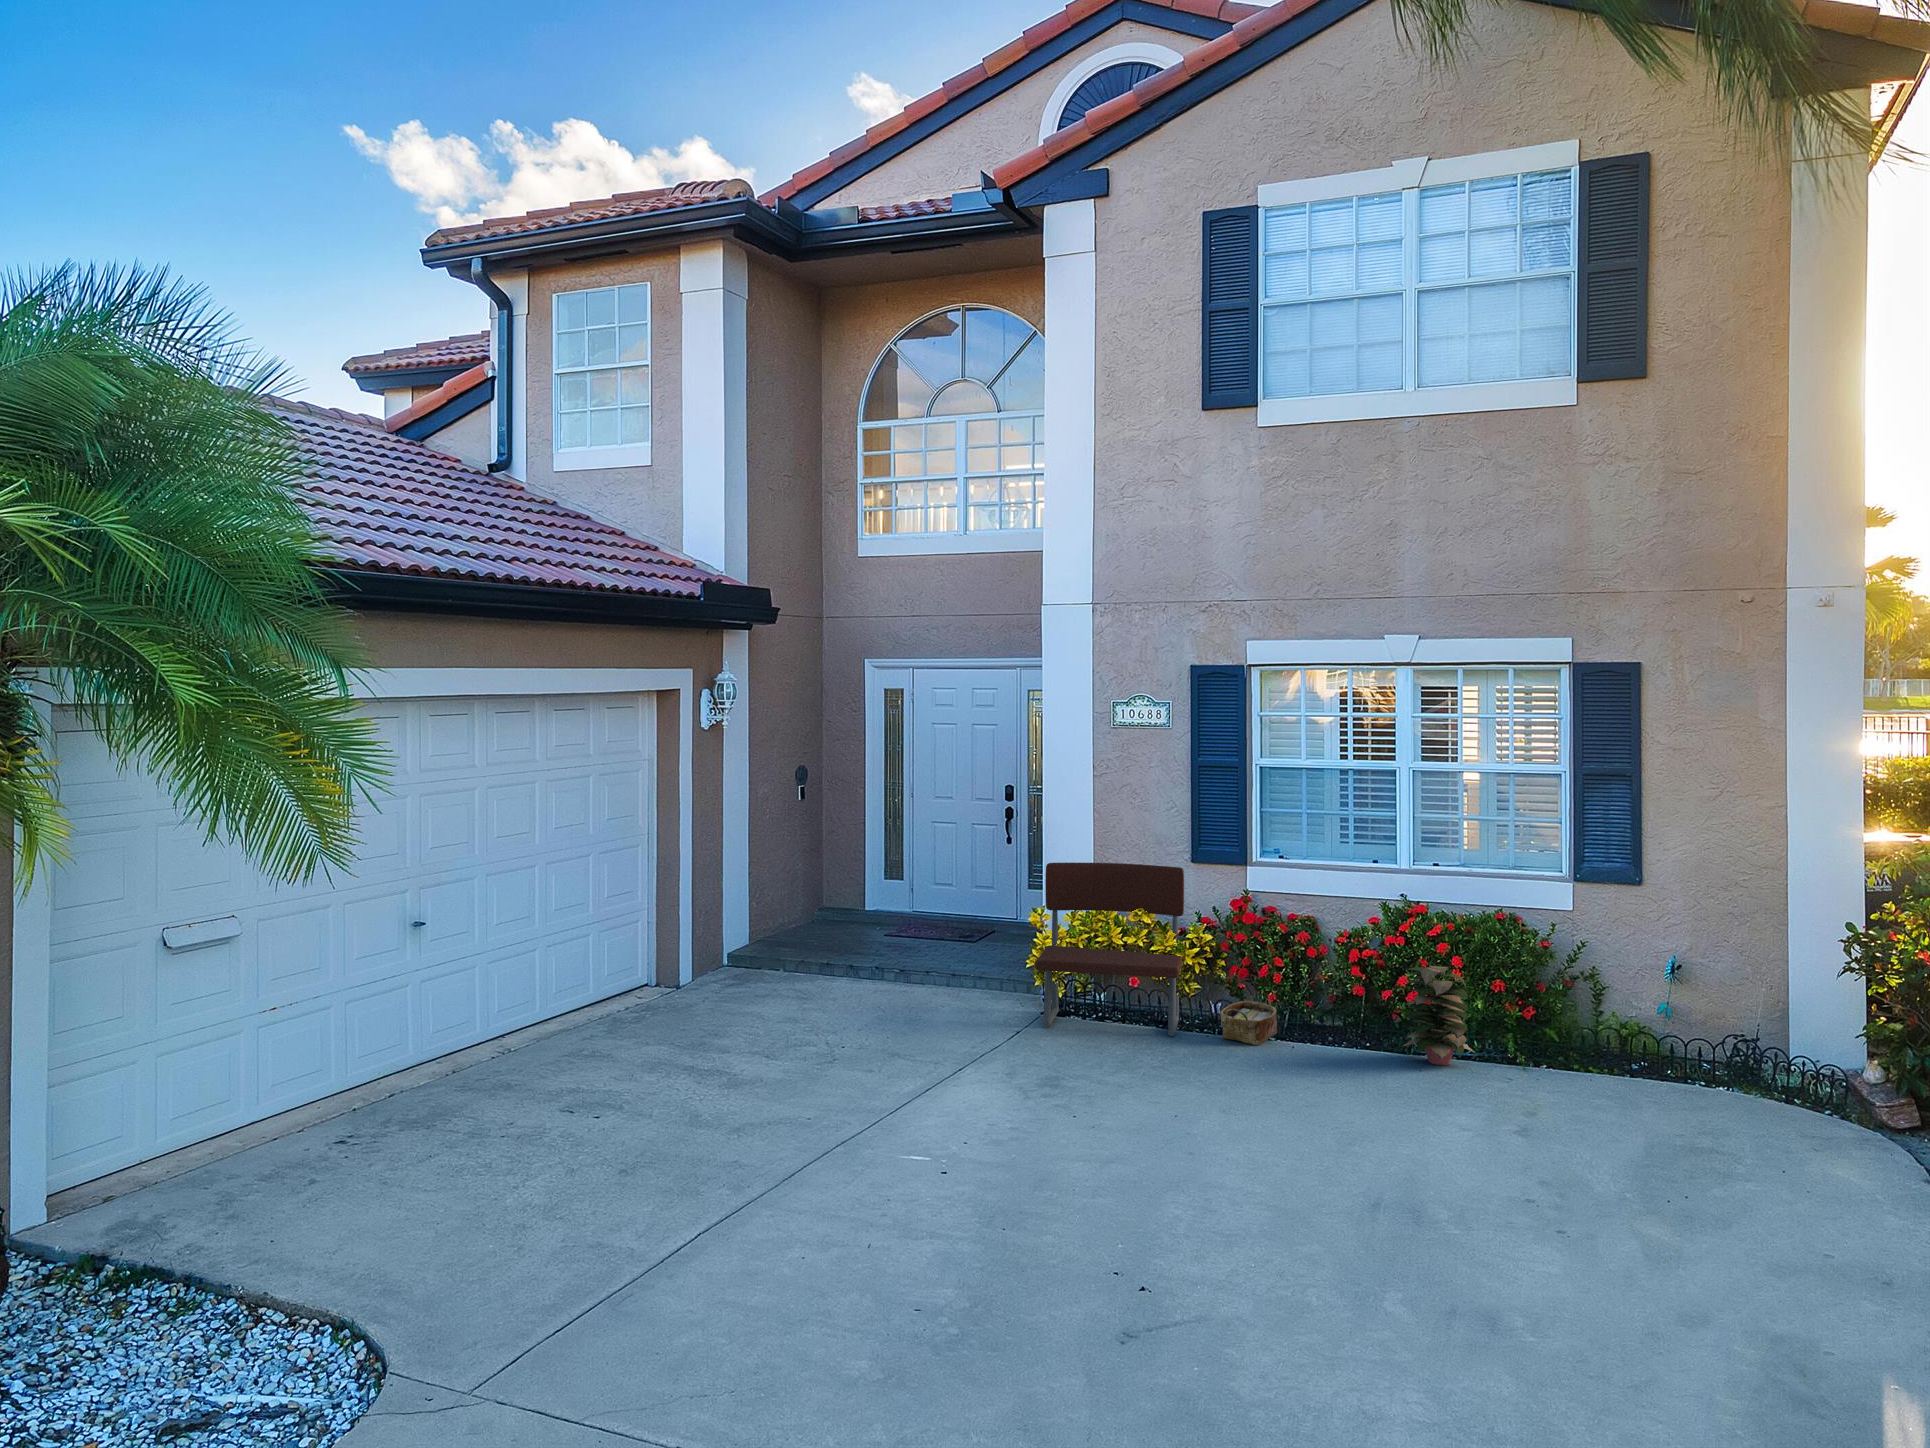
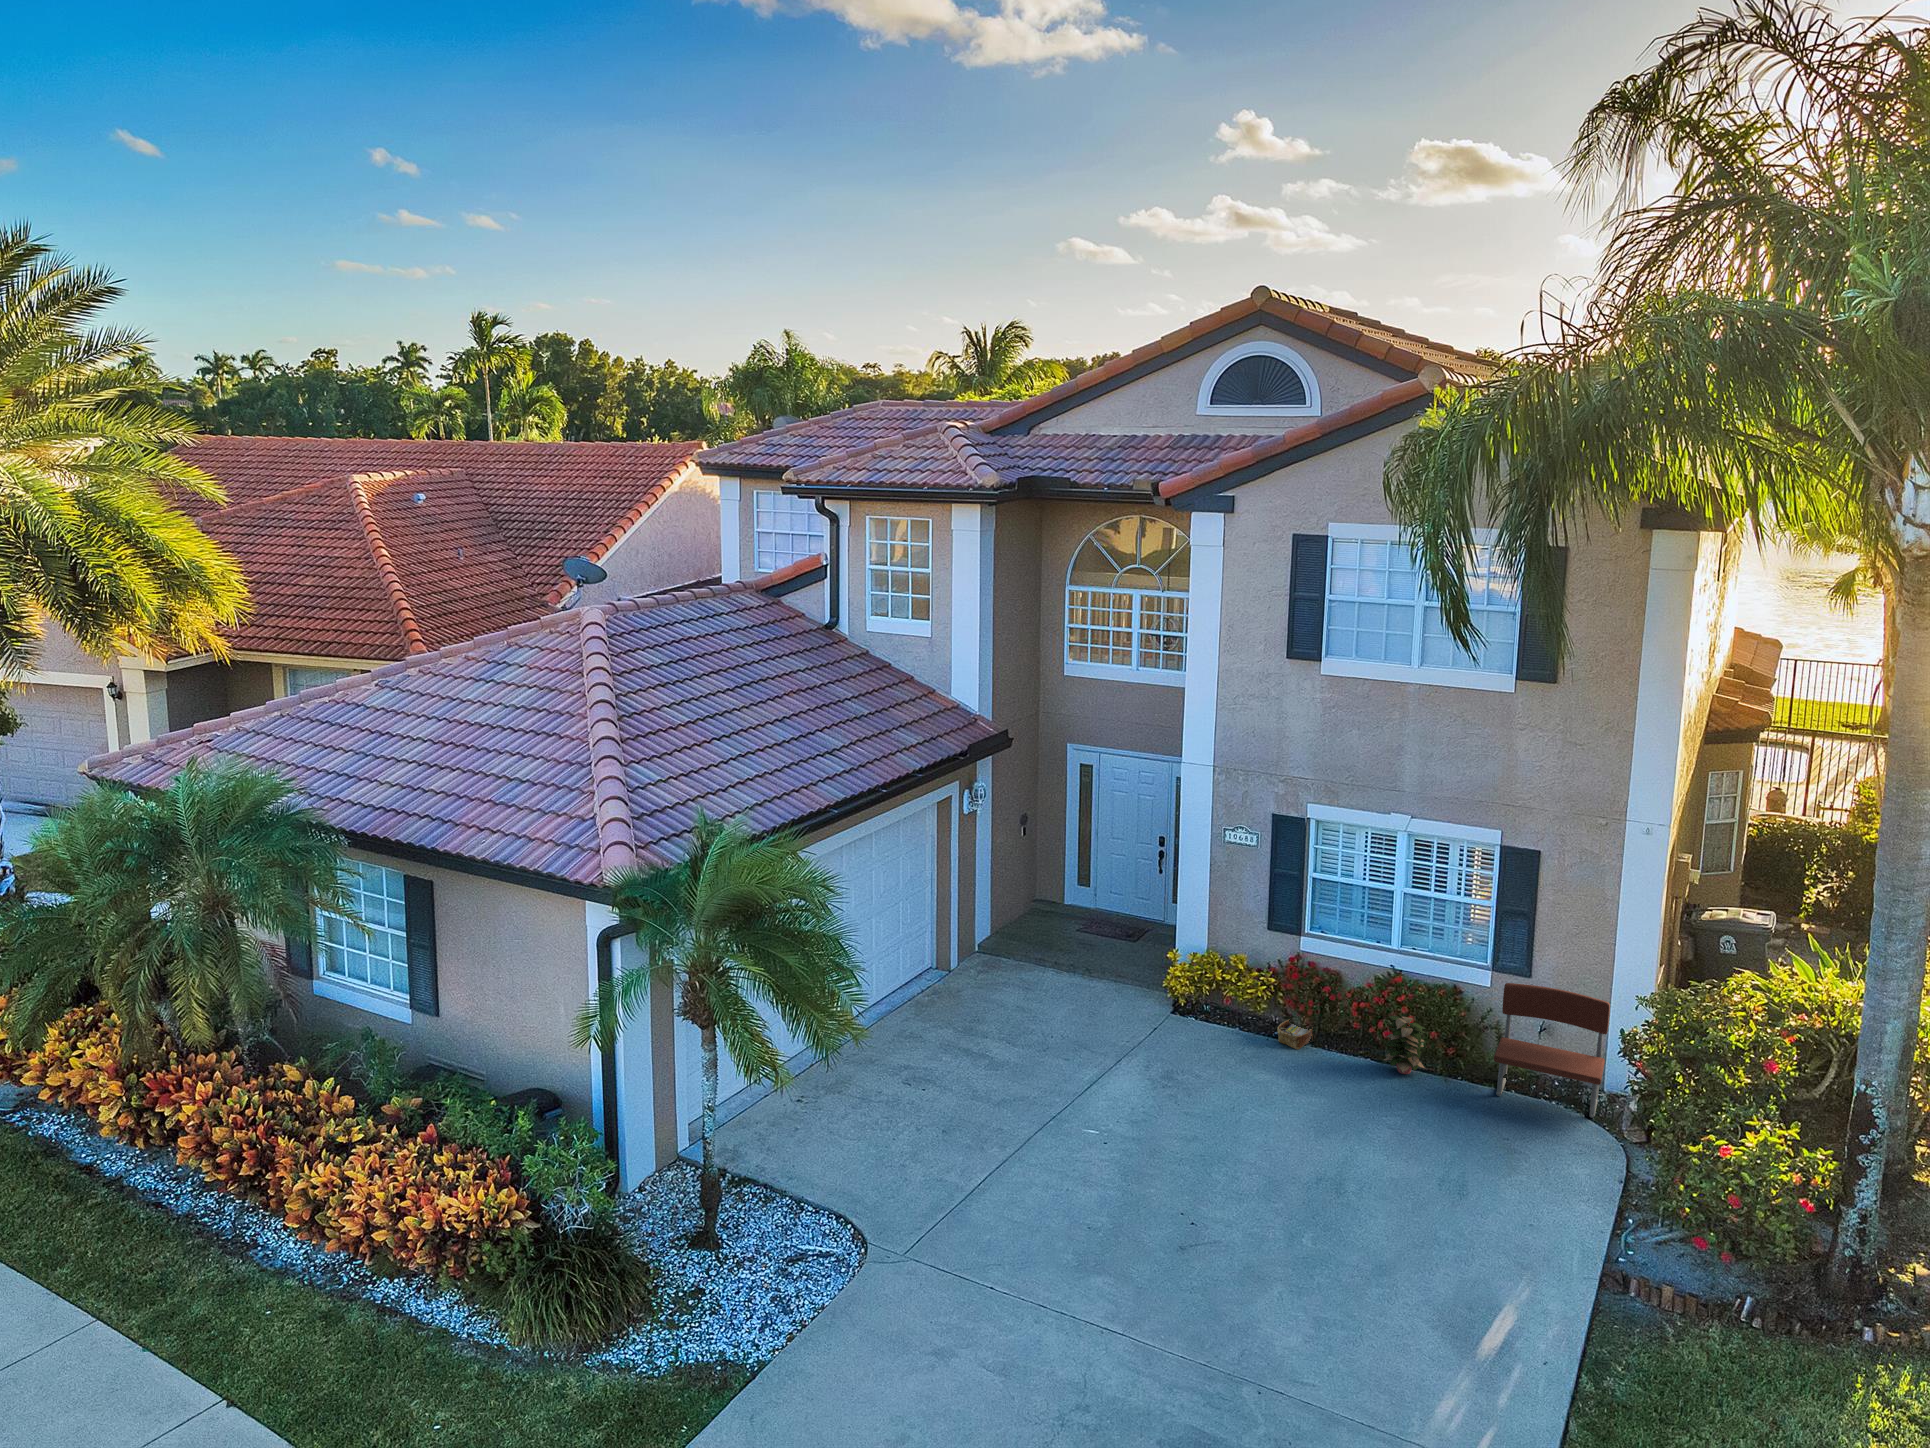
bench: present [1035,863,1184,1036] -> present [1494,983,1610,1118]

